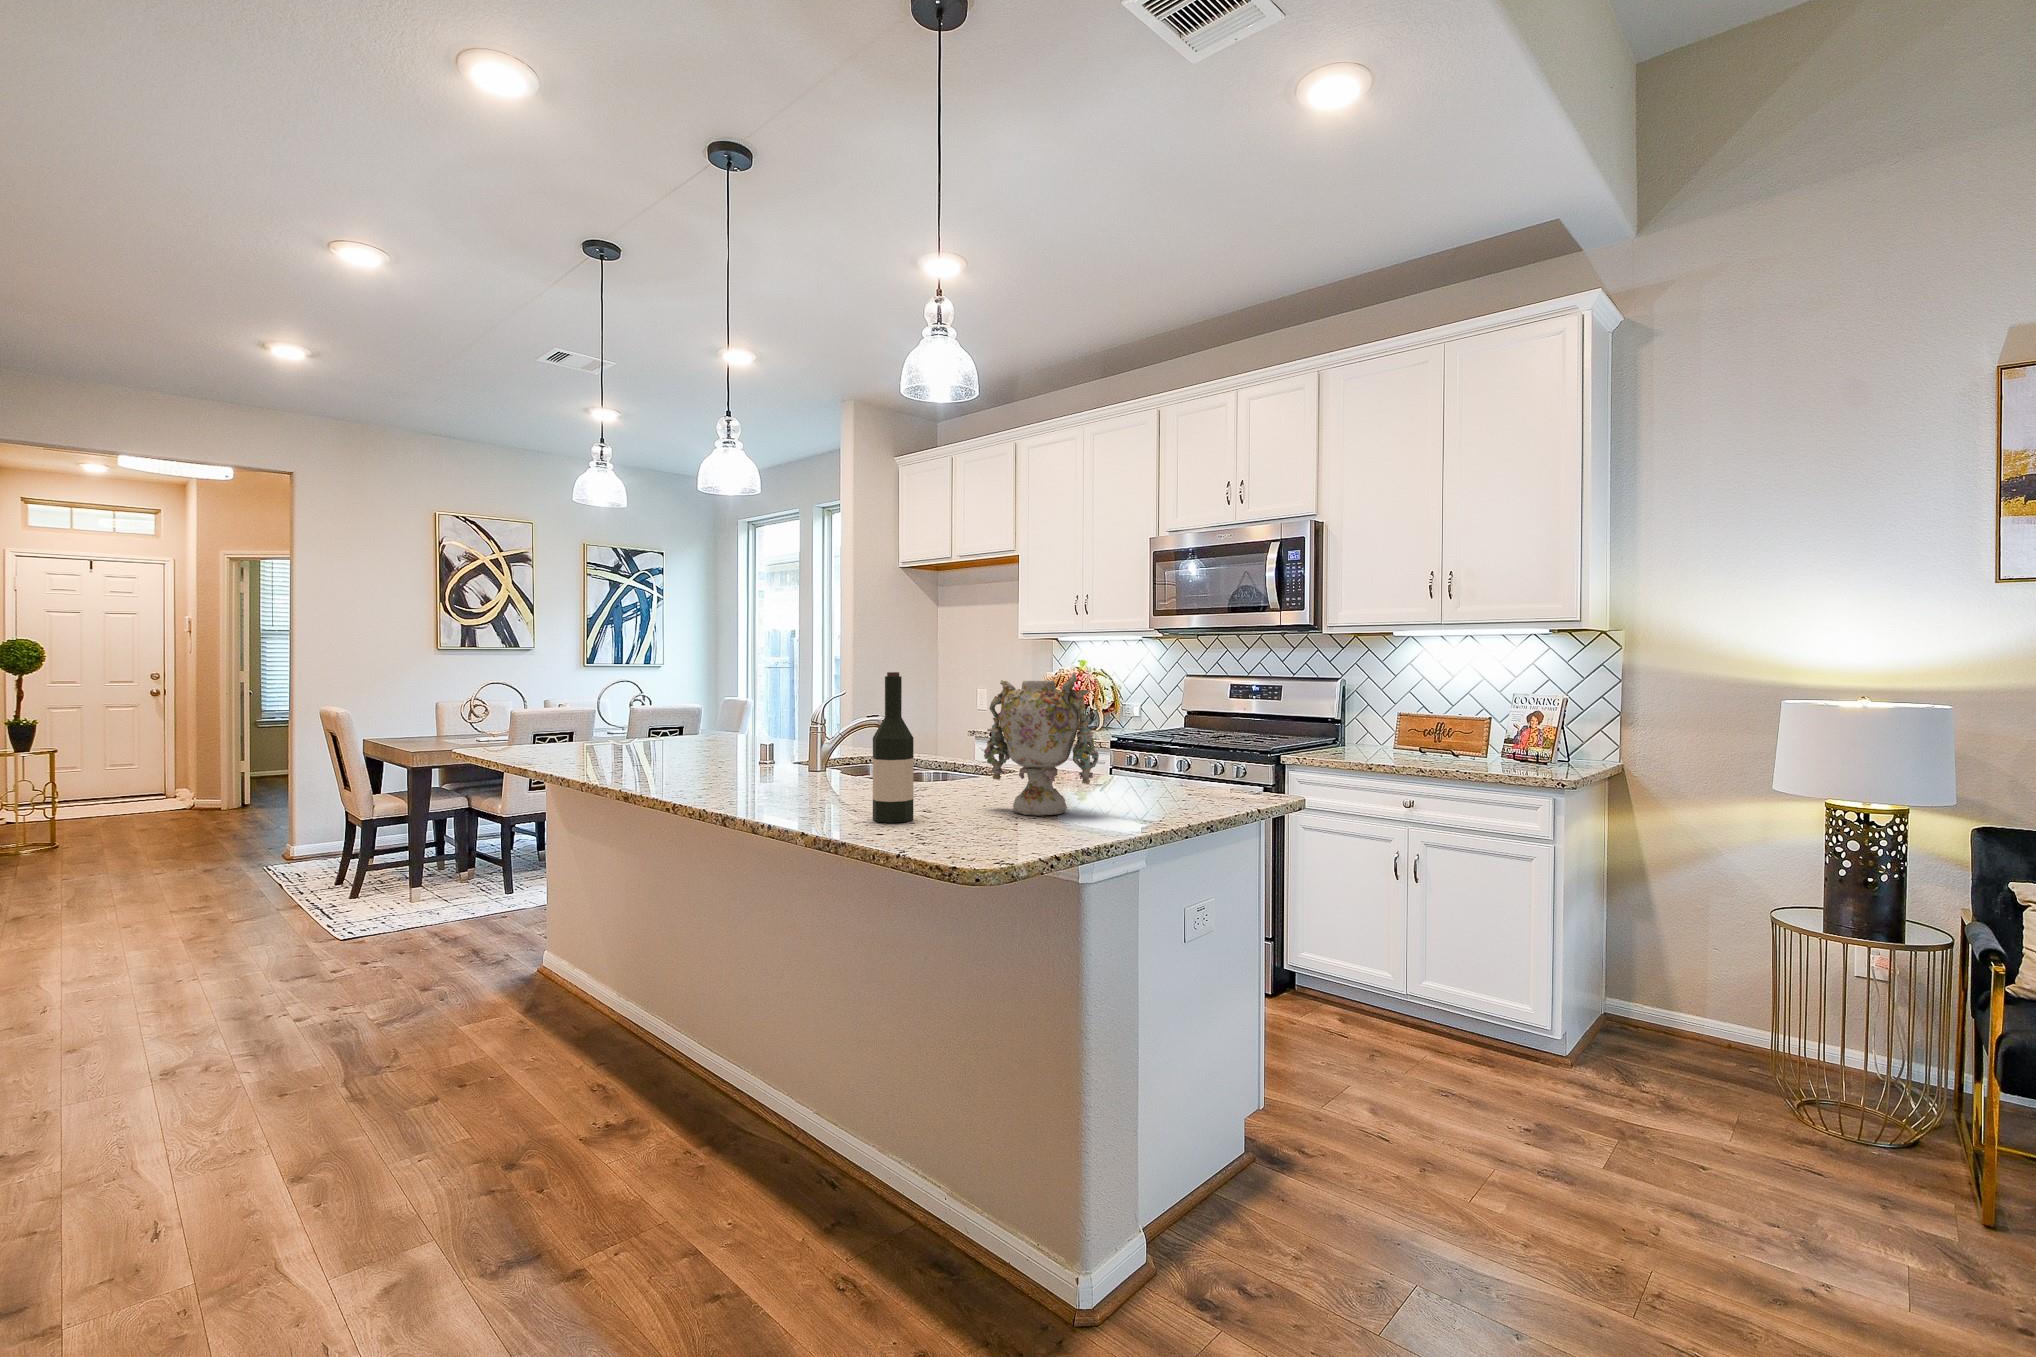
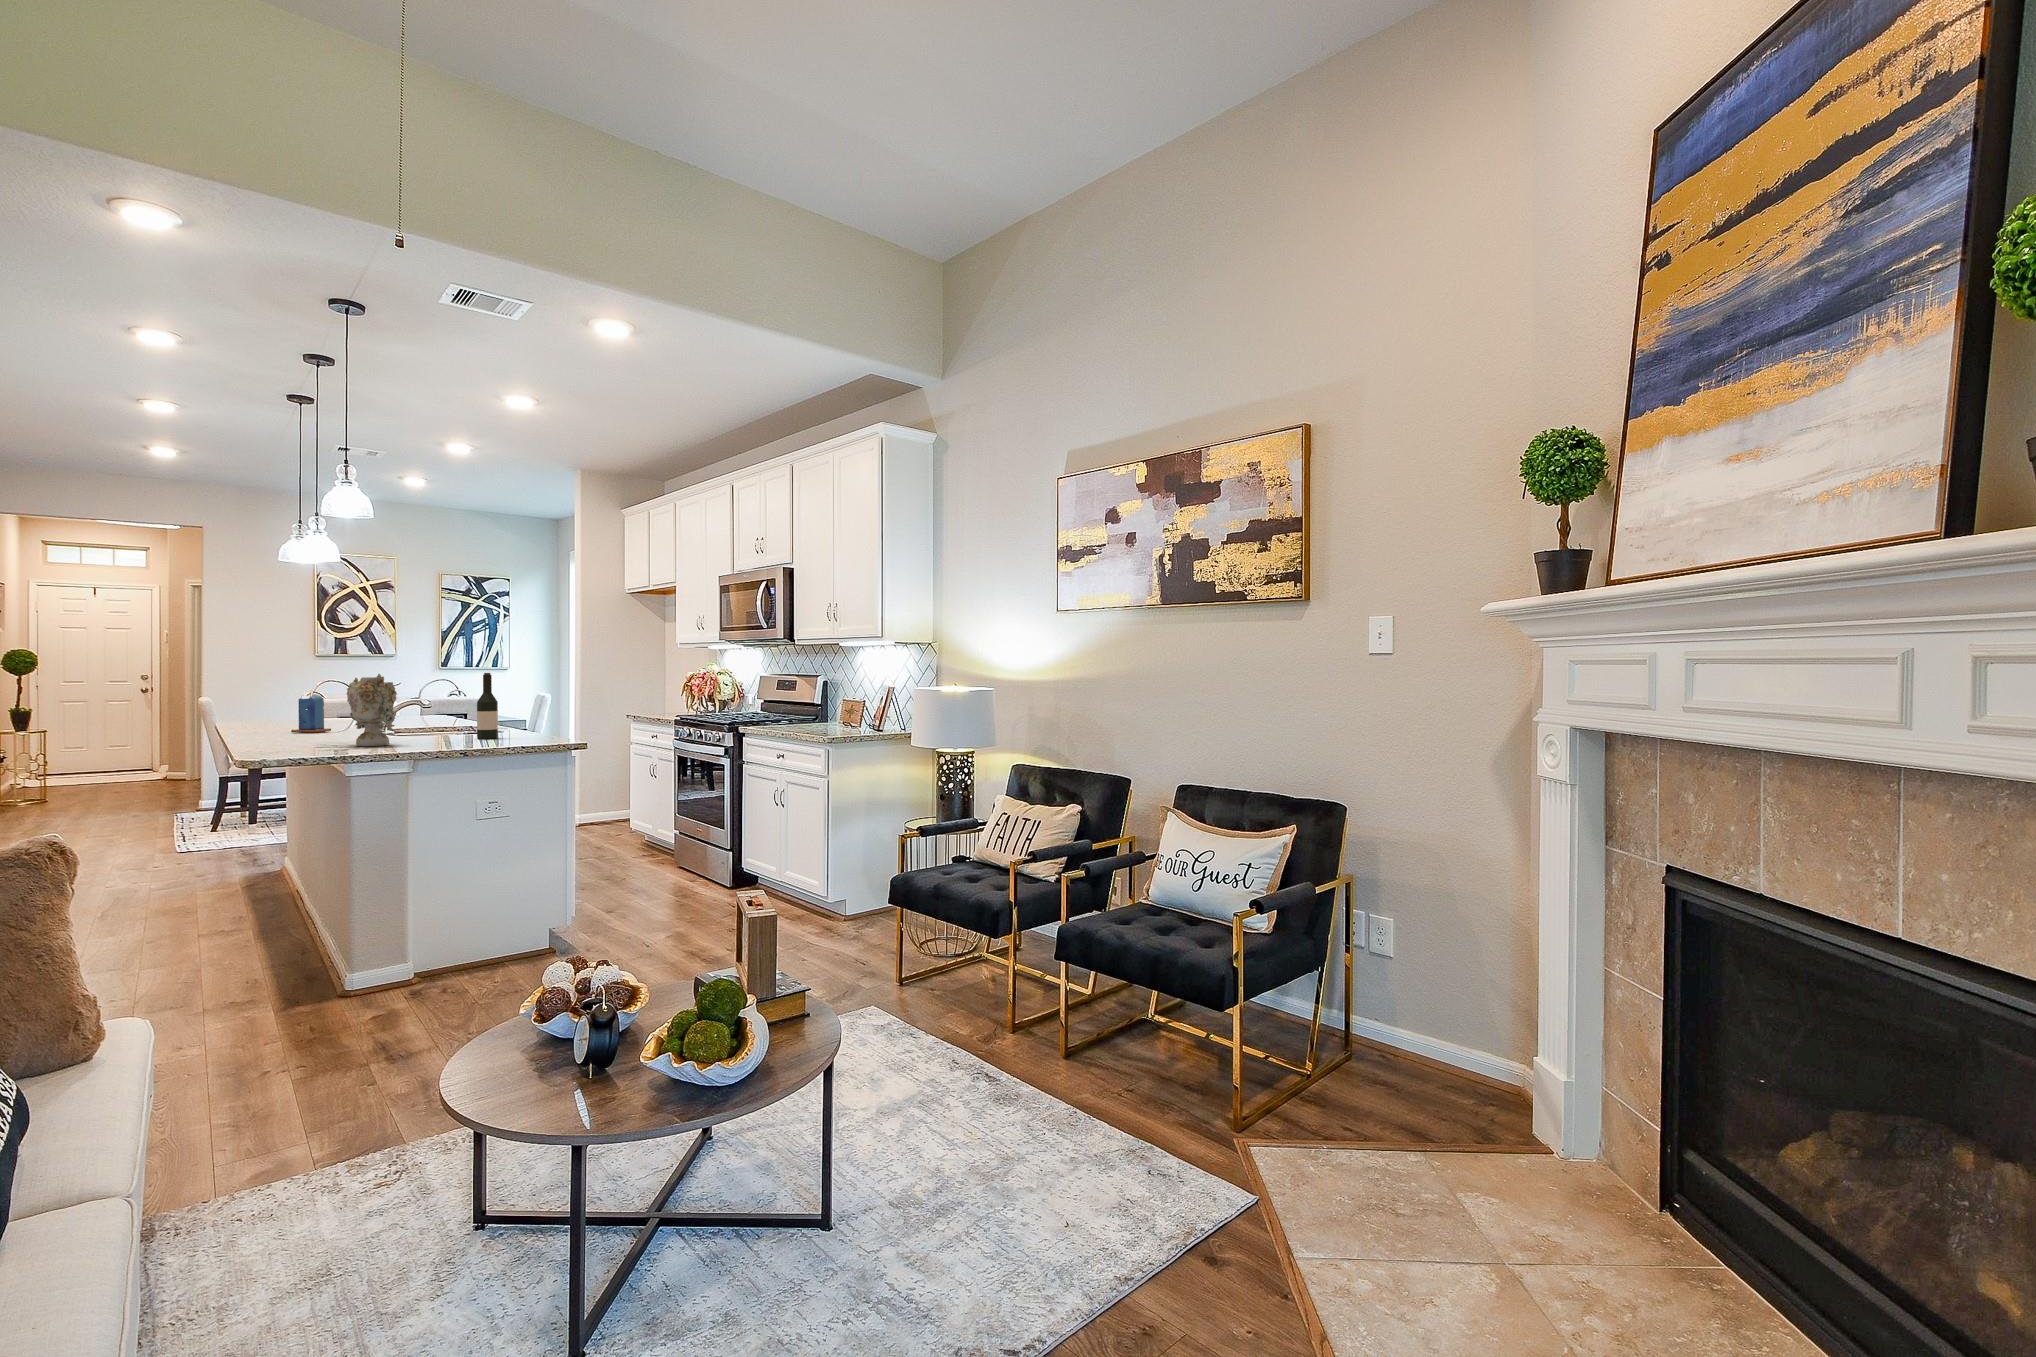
wine bottle: present [873,672,914,823] -> present [477,673,498,739]
candle: none [713,705,763,776] -> present [291,692,331,732]

